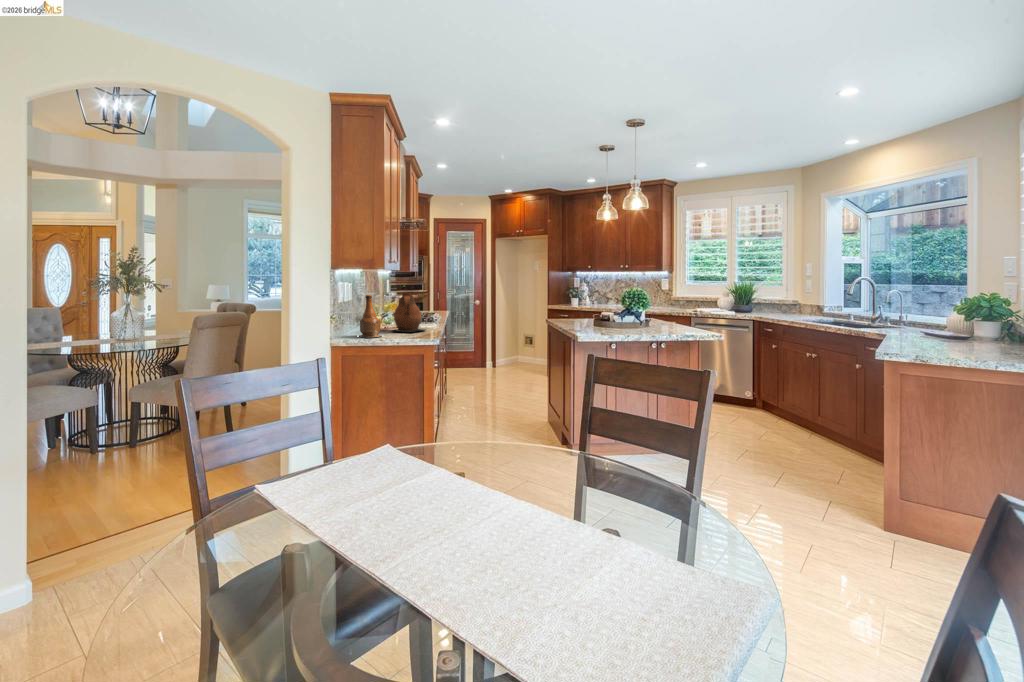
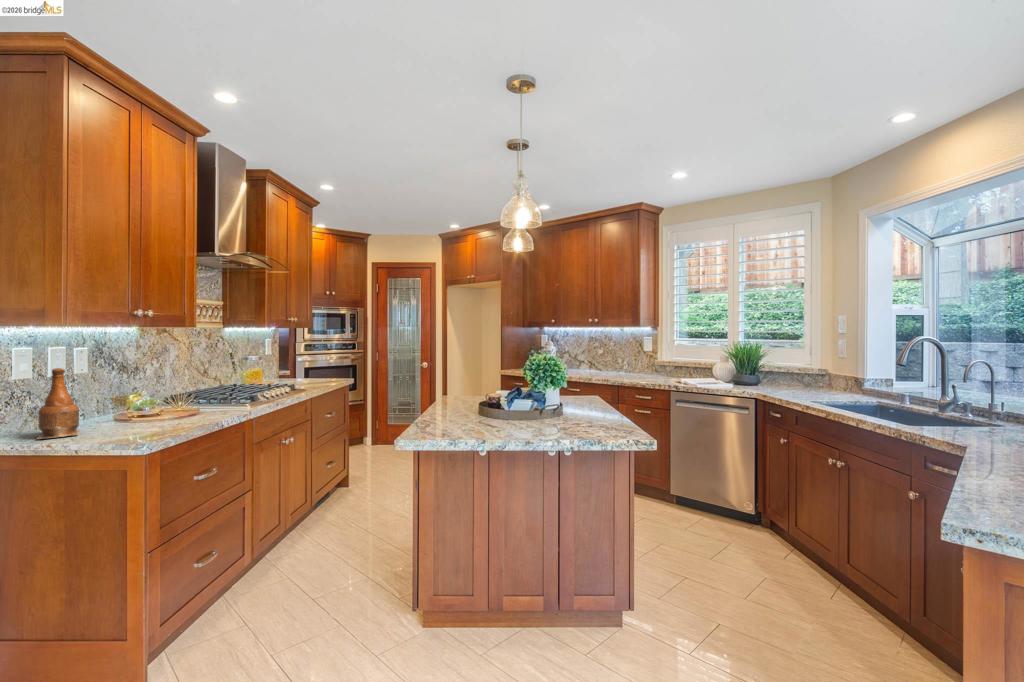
ceramic pitcher: present [393,293,425,332] -> none [123,364,191,426]

